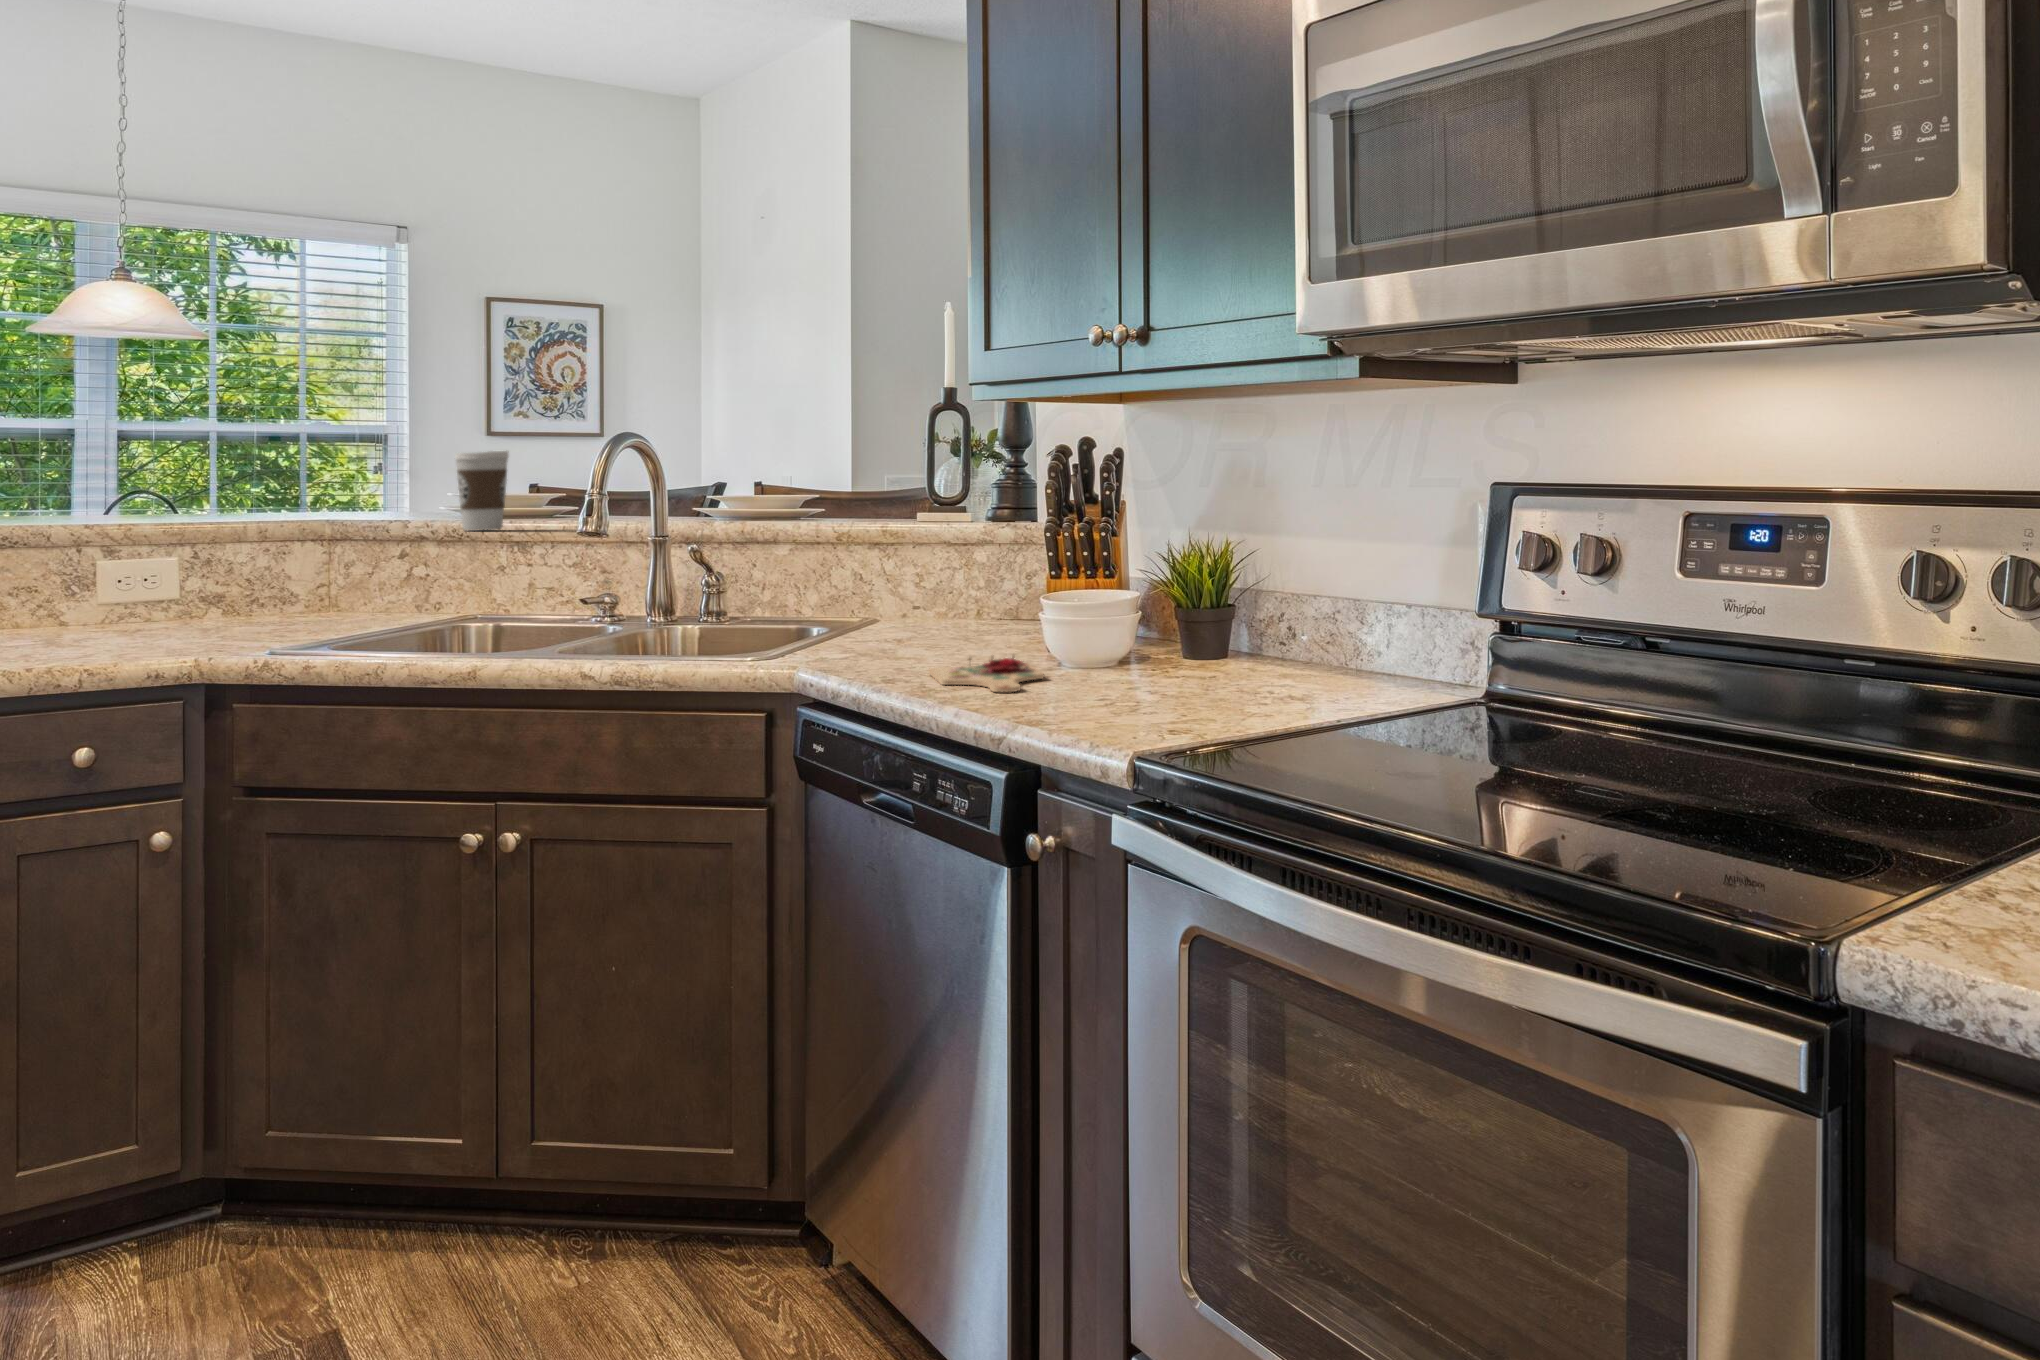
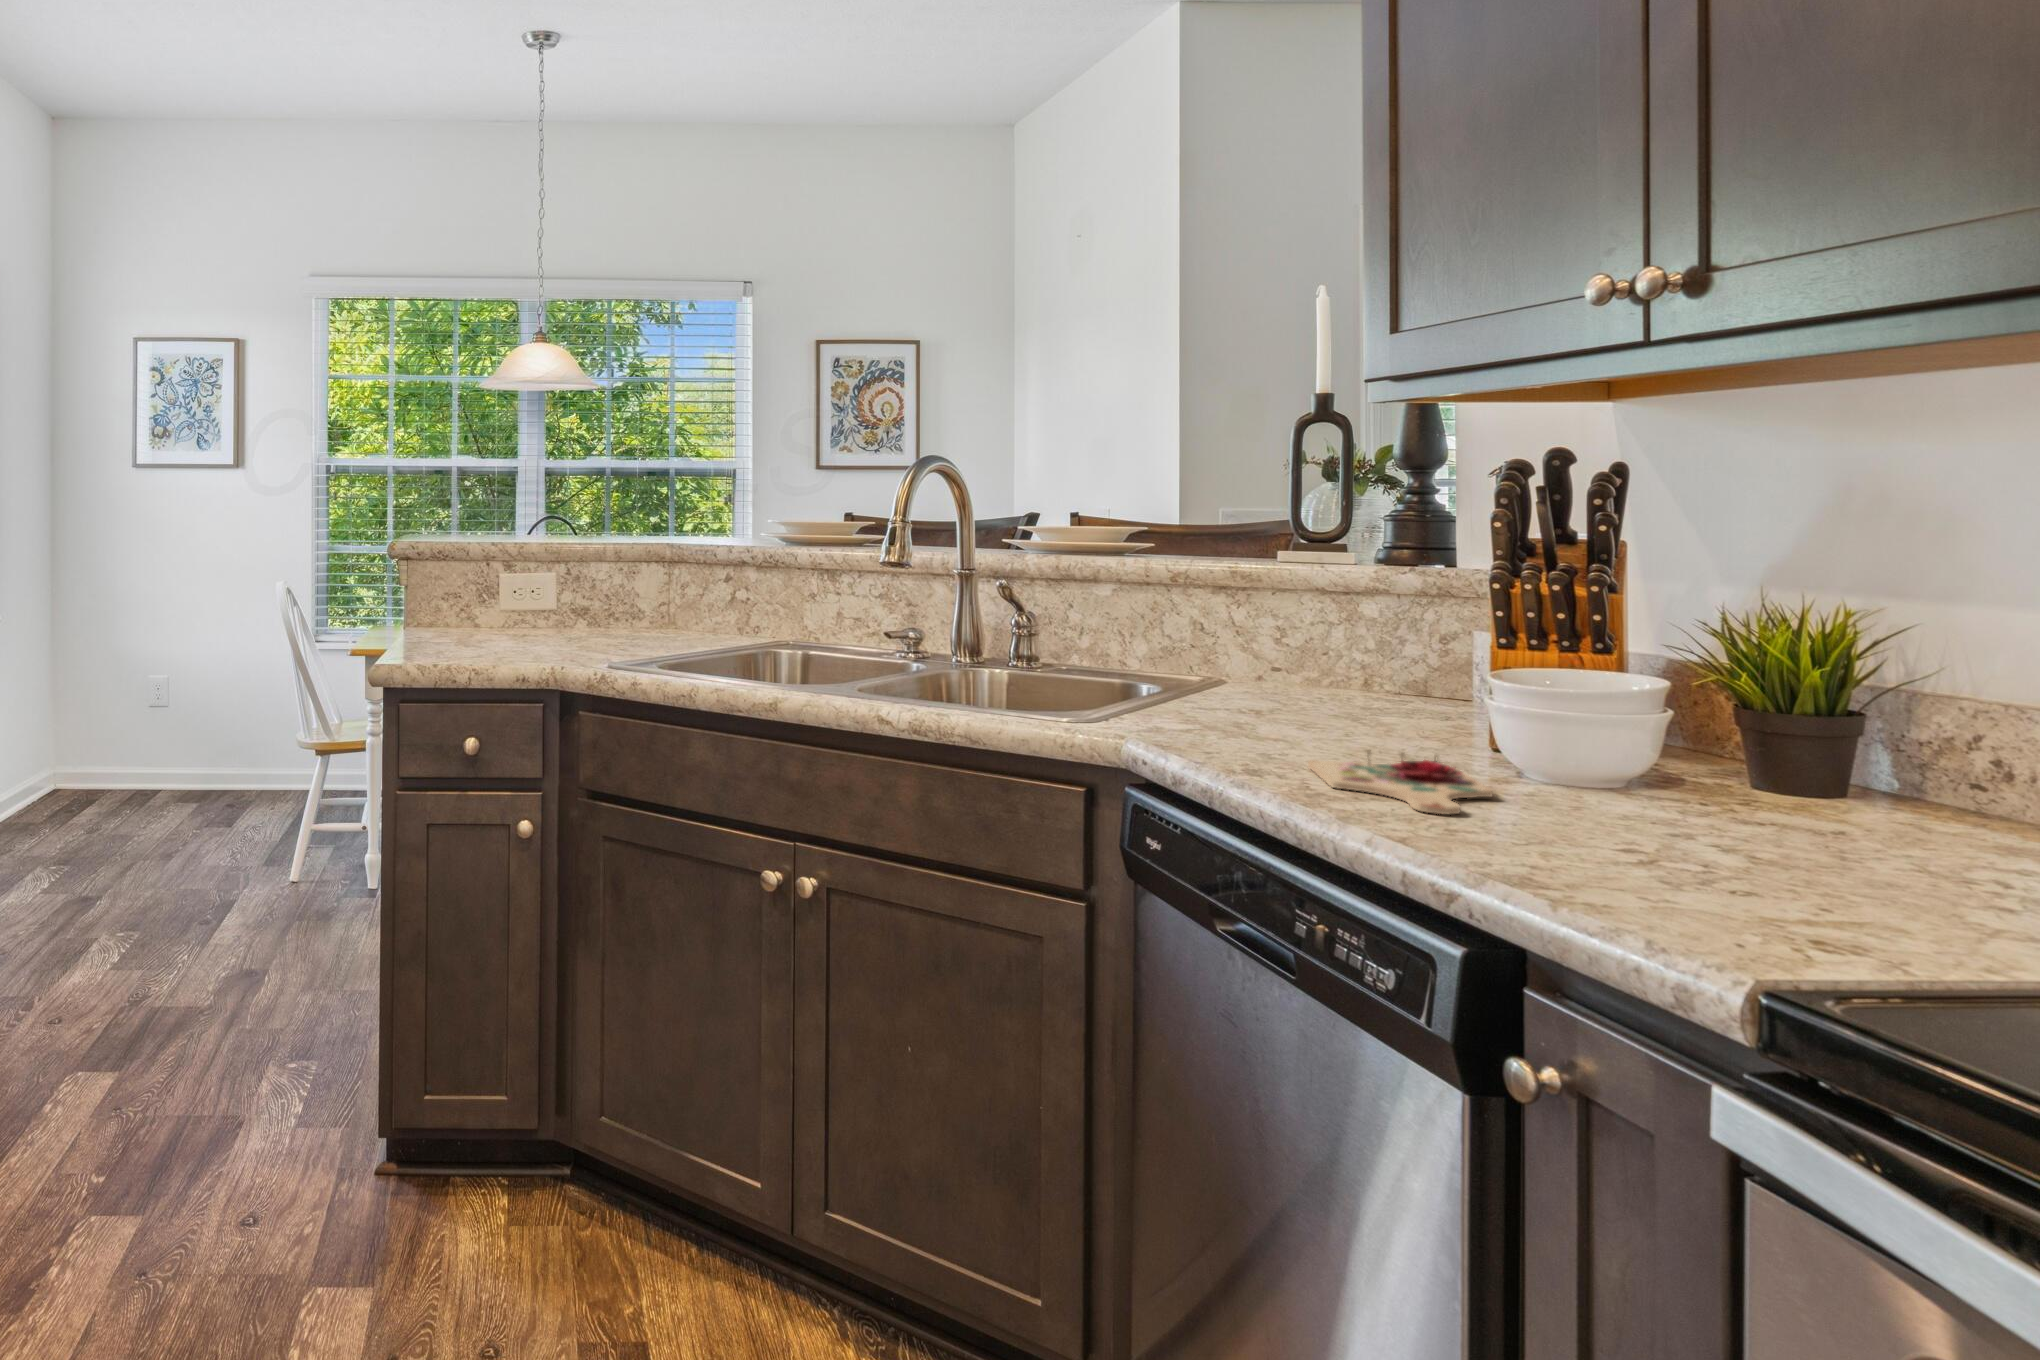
coffee cup: present [455,451,509,531] -> none [774,477,822,555]

